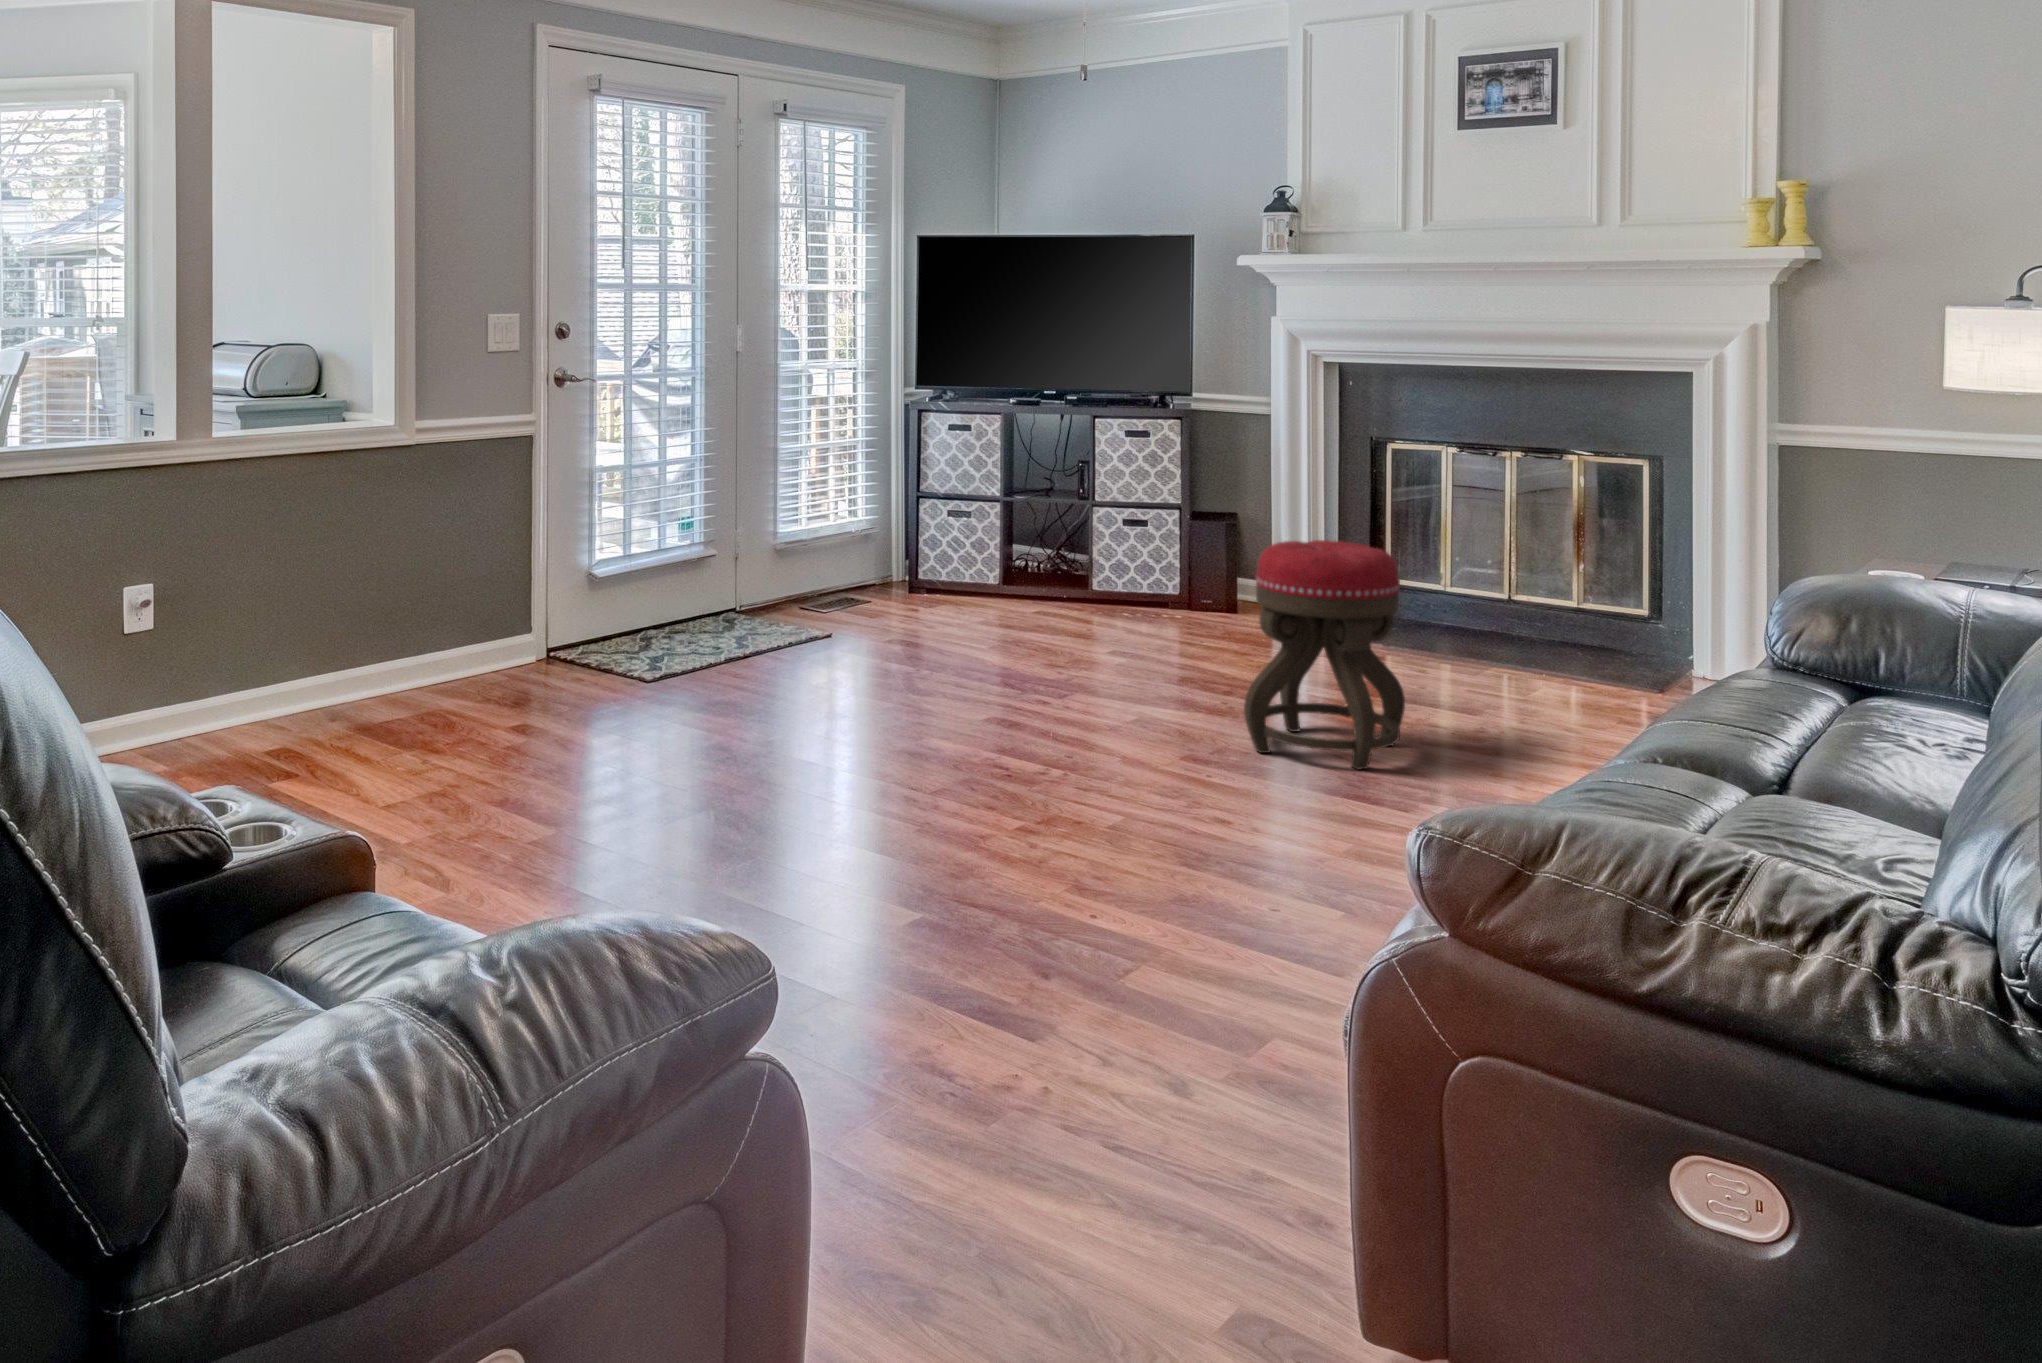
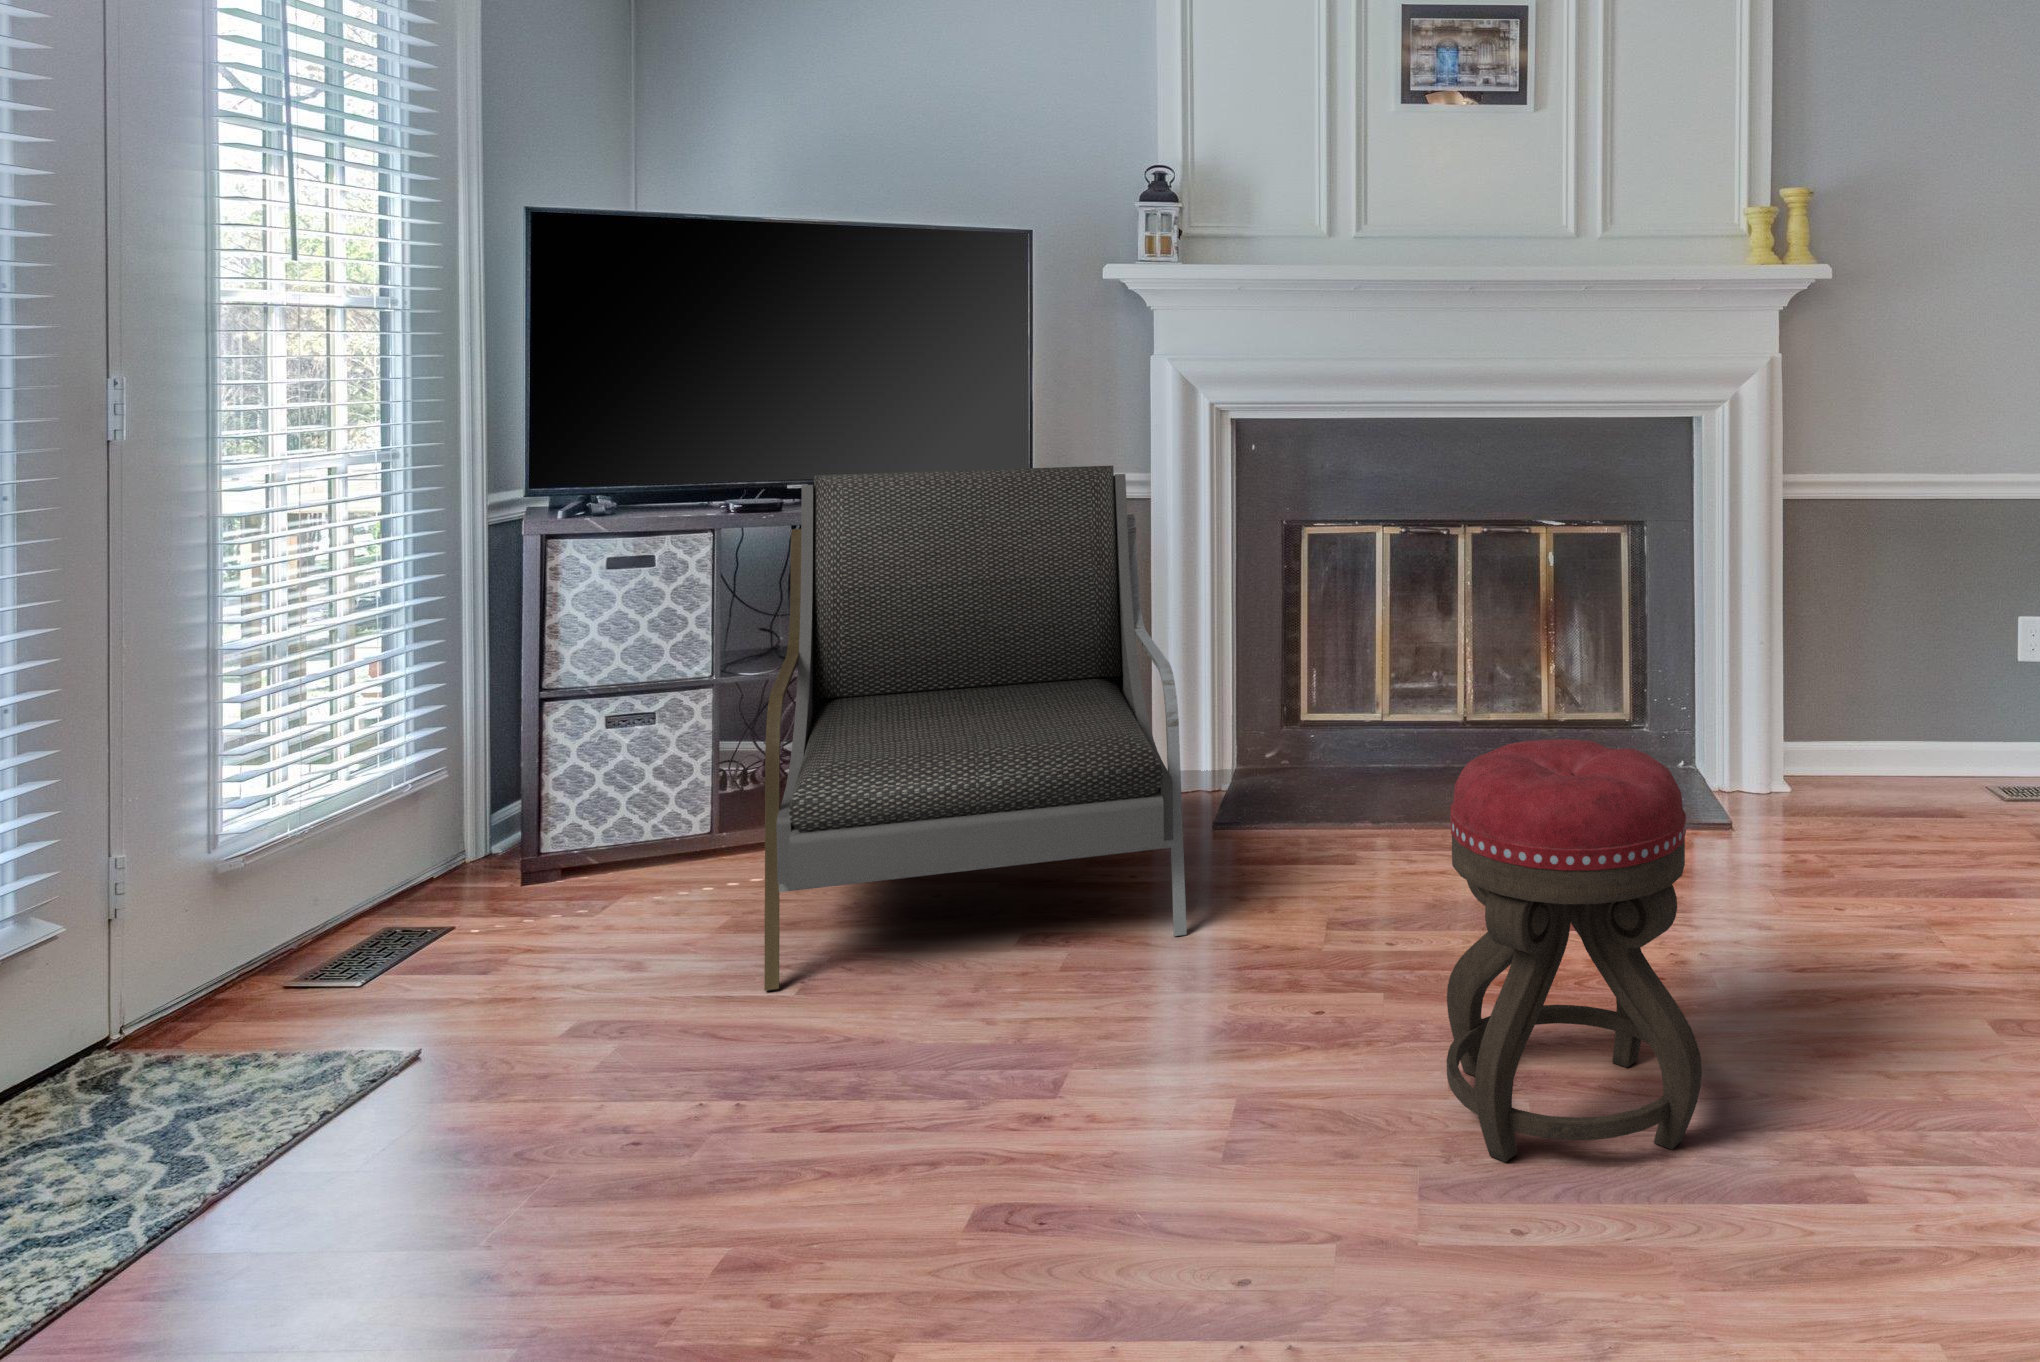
armchair: none [979,382,1244,663] -> present [764,466,1187,991]

